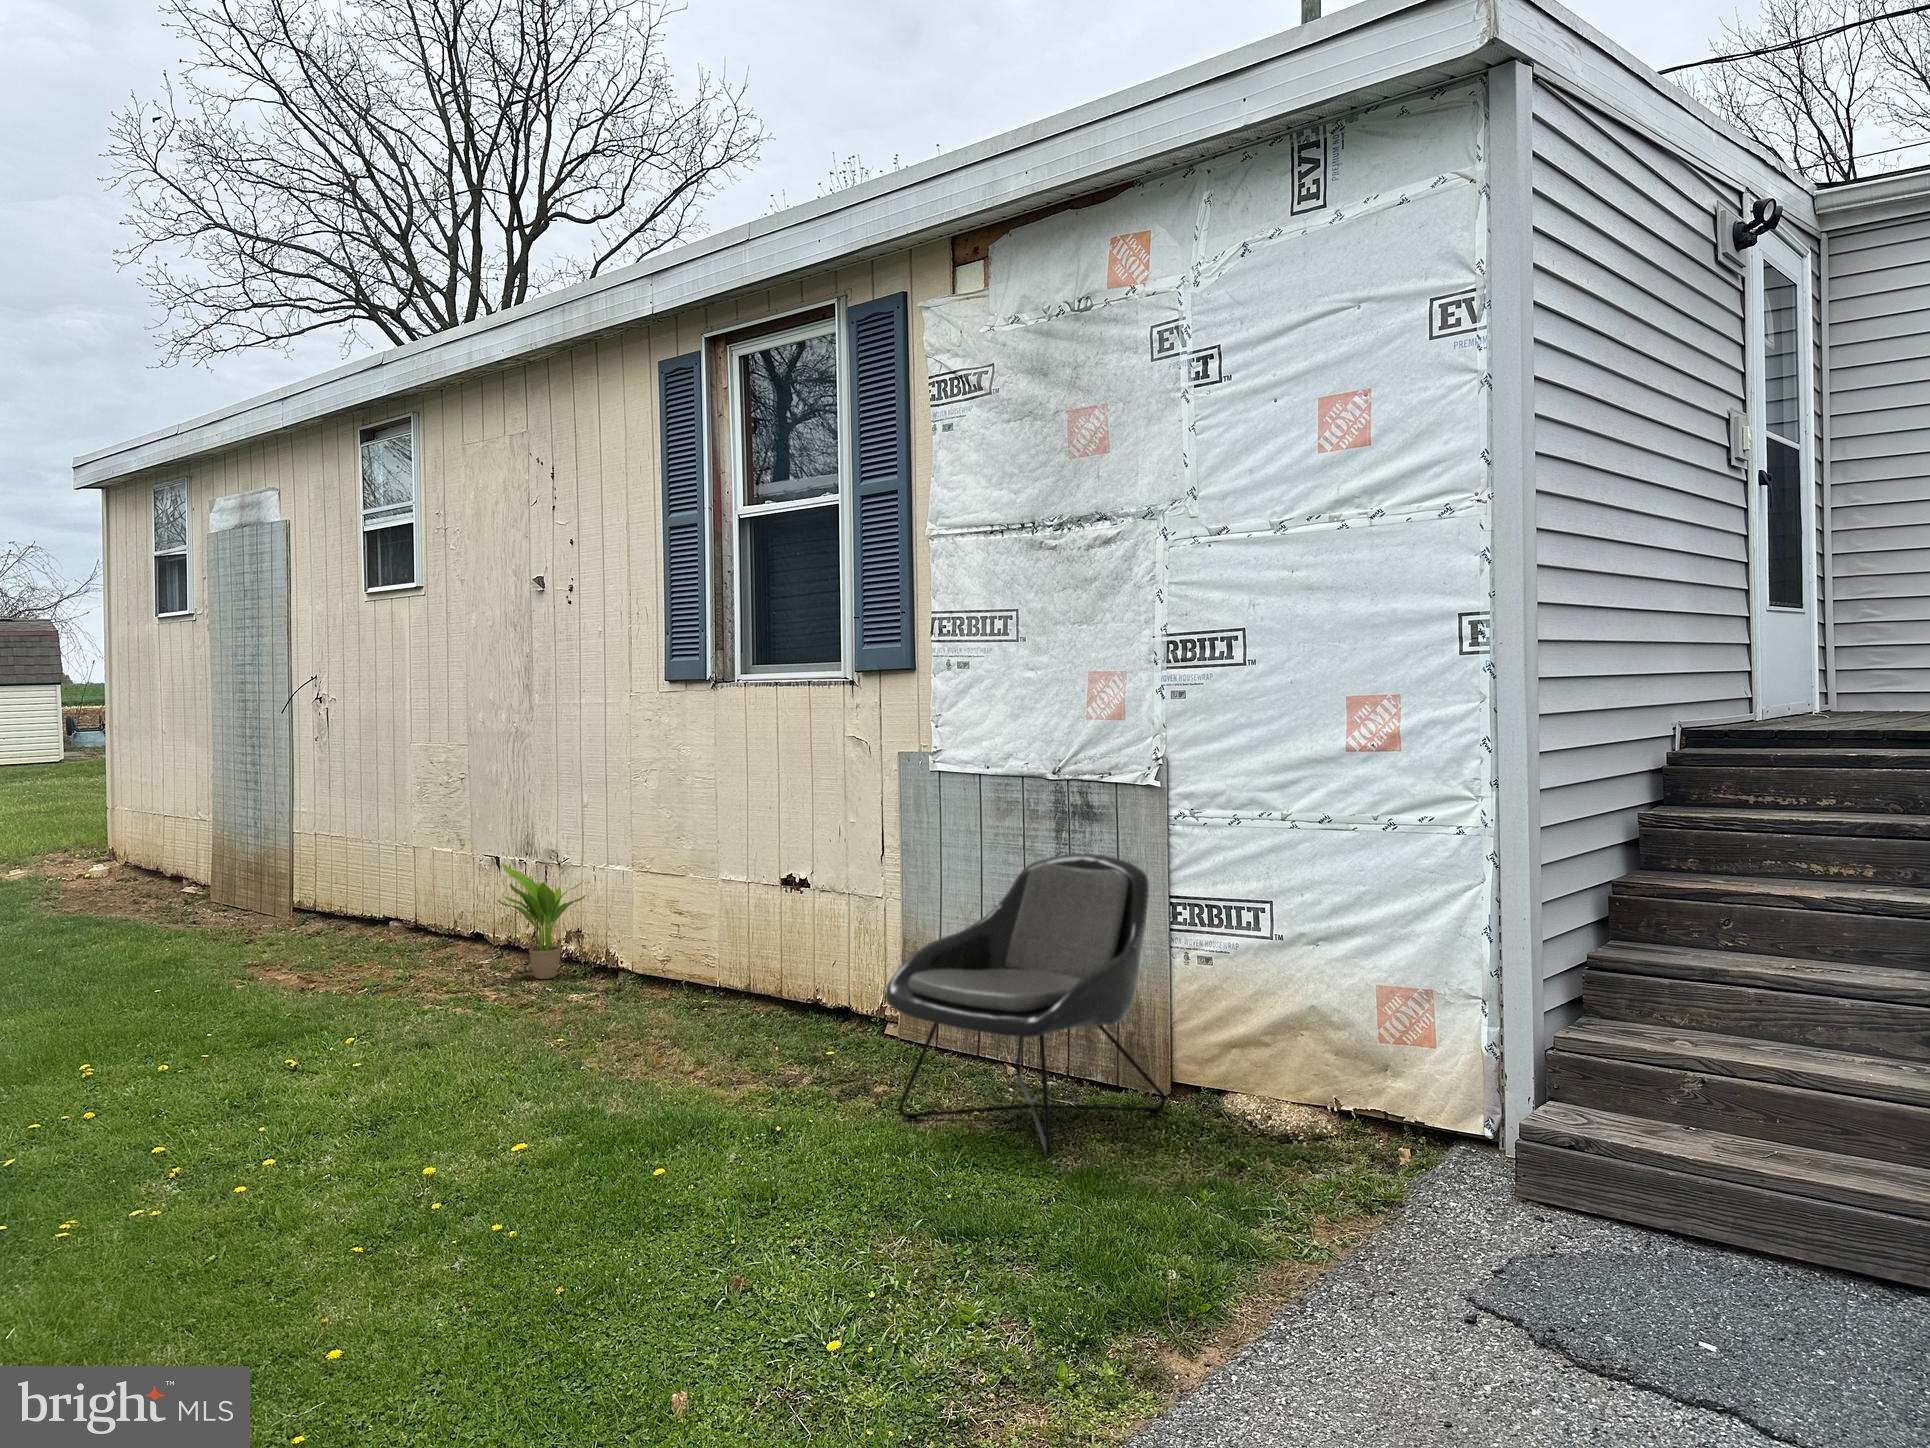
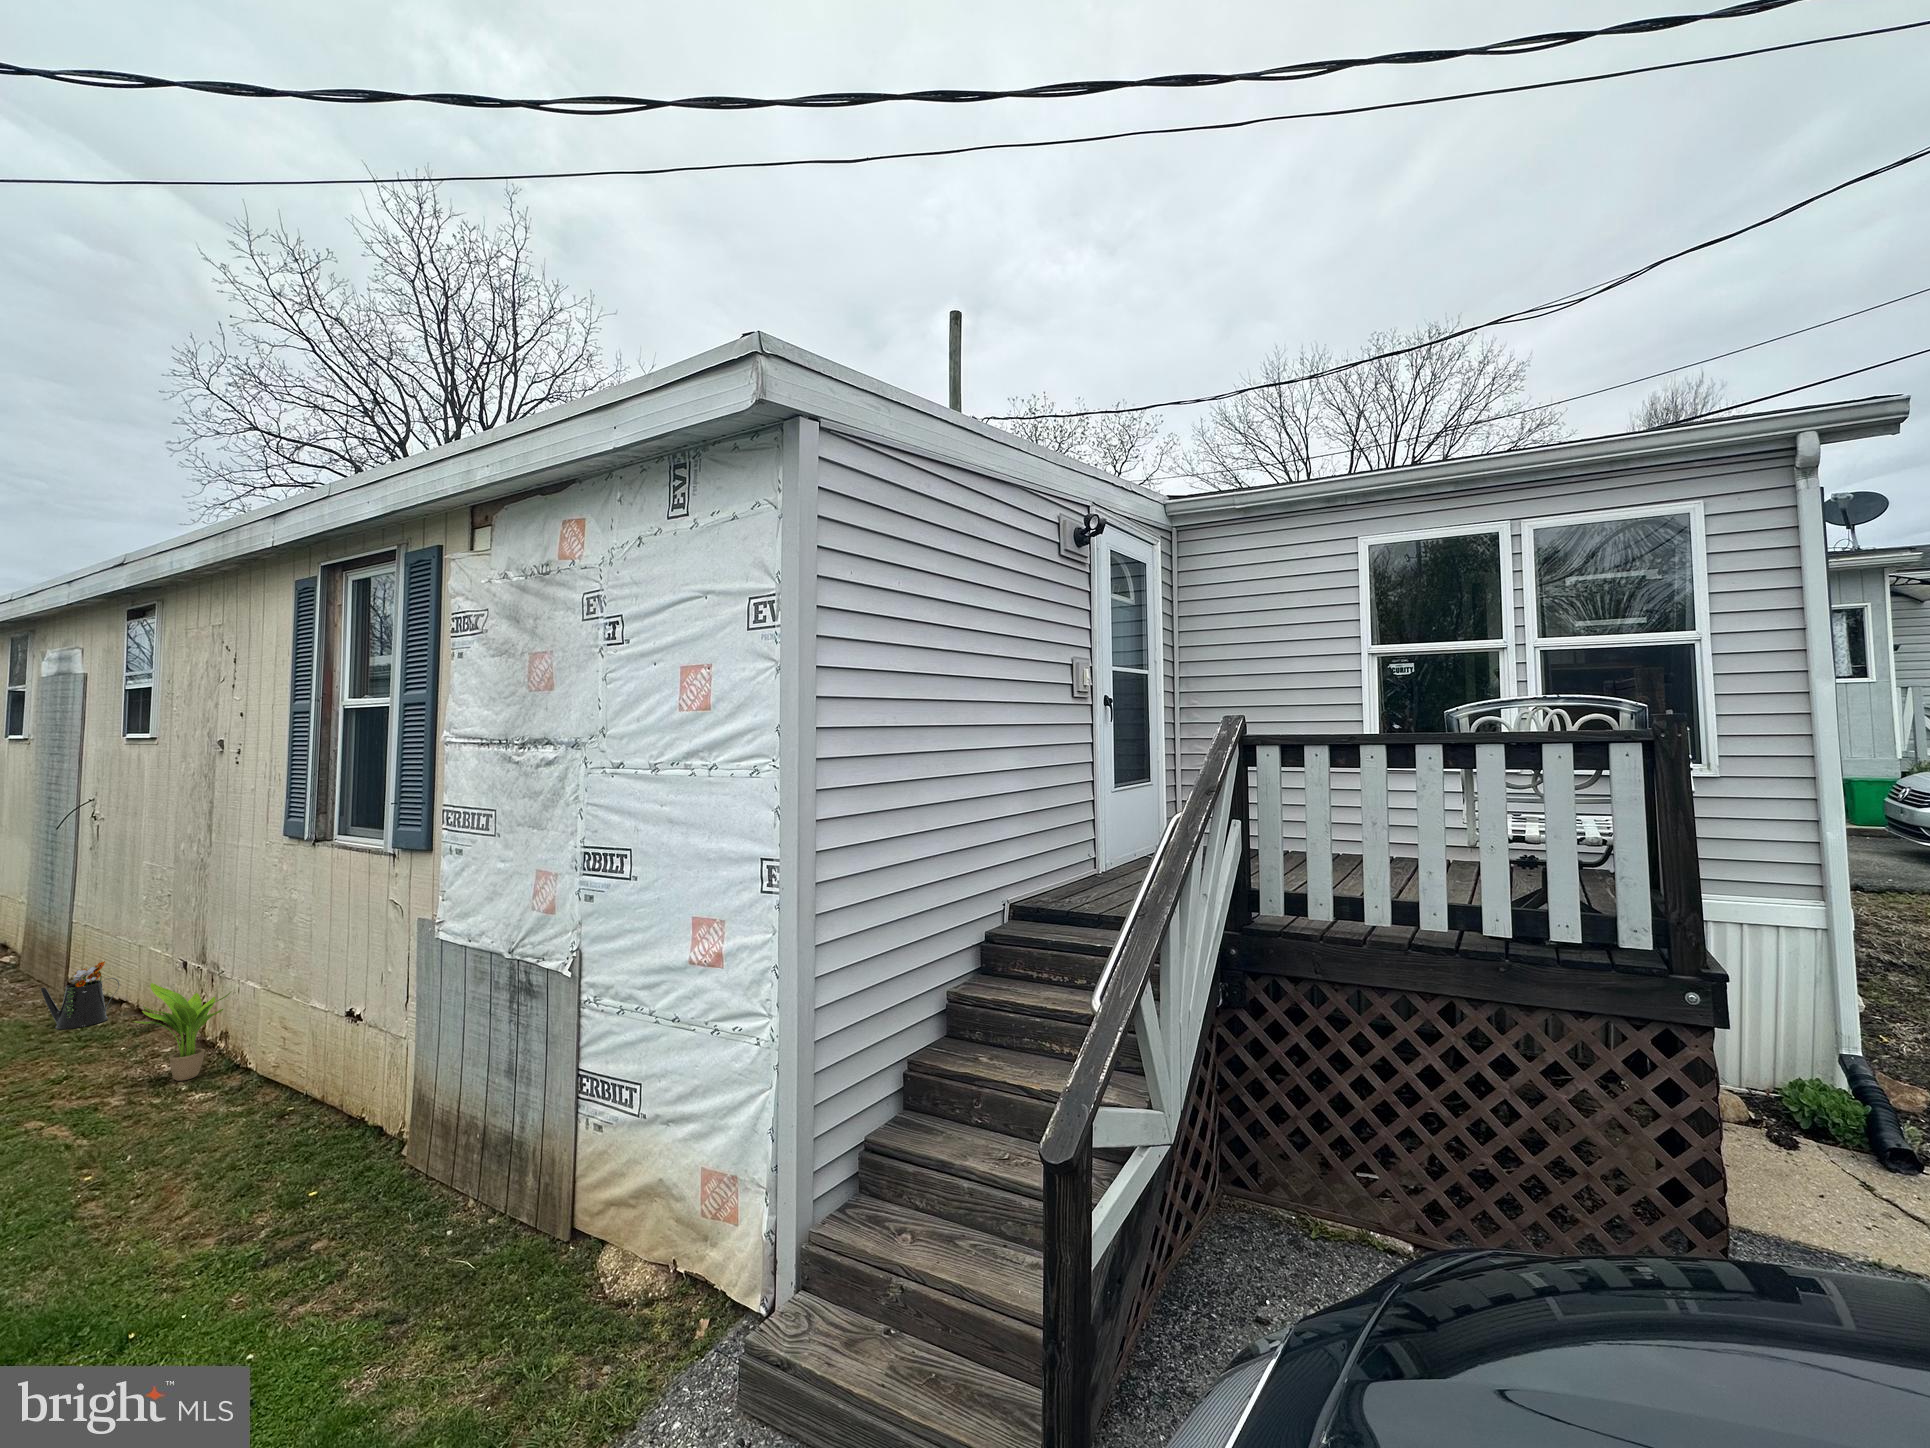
lounge chair: present [885,854,1166,1157] -> none [267,1028,552,1371]
watering can: none [321,863,392,940] -> present [41,961,120,1029]

